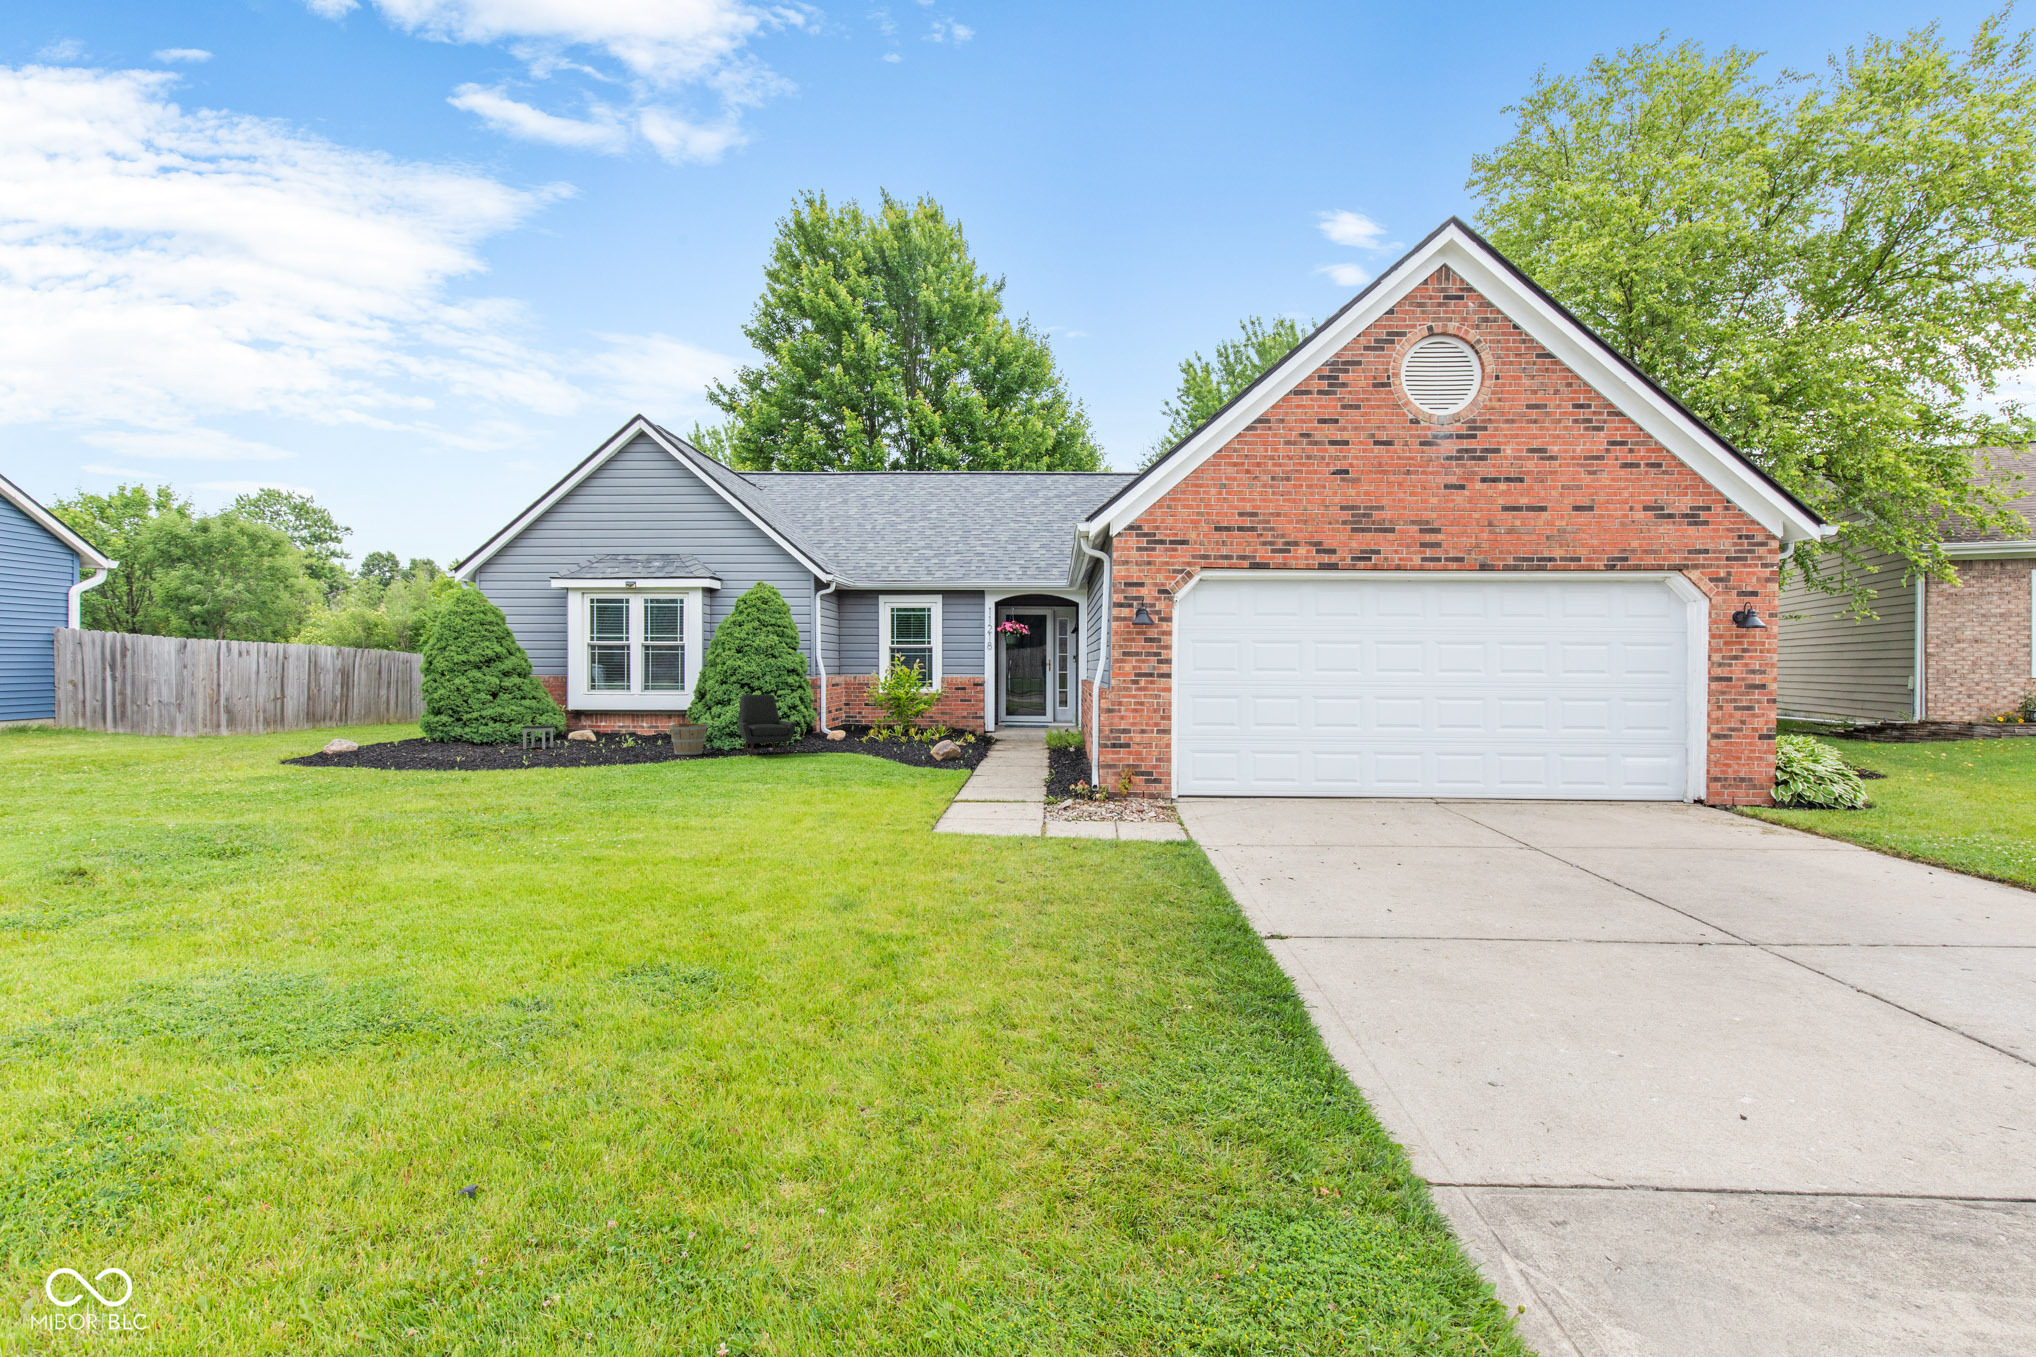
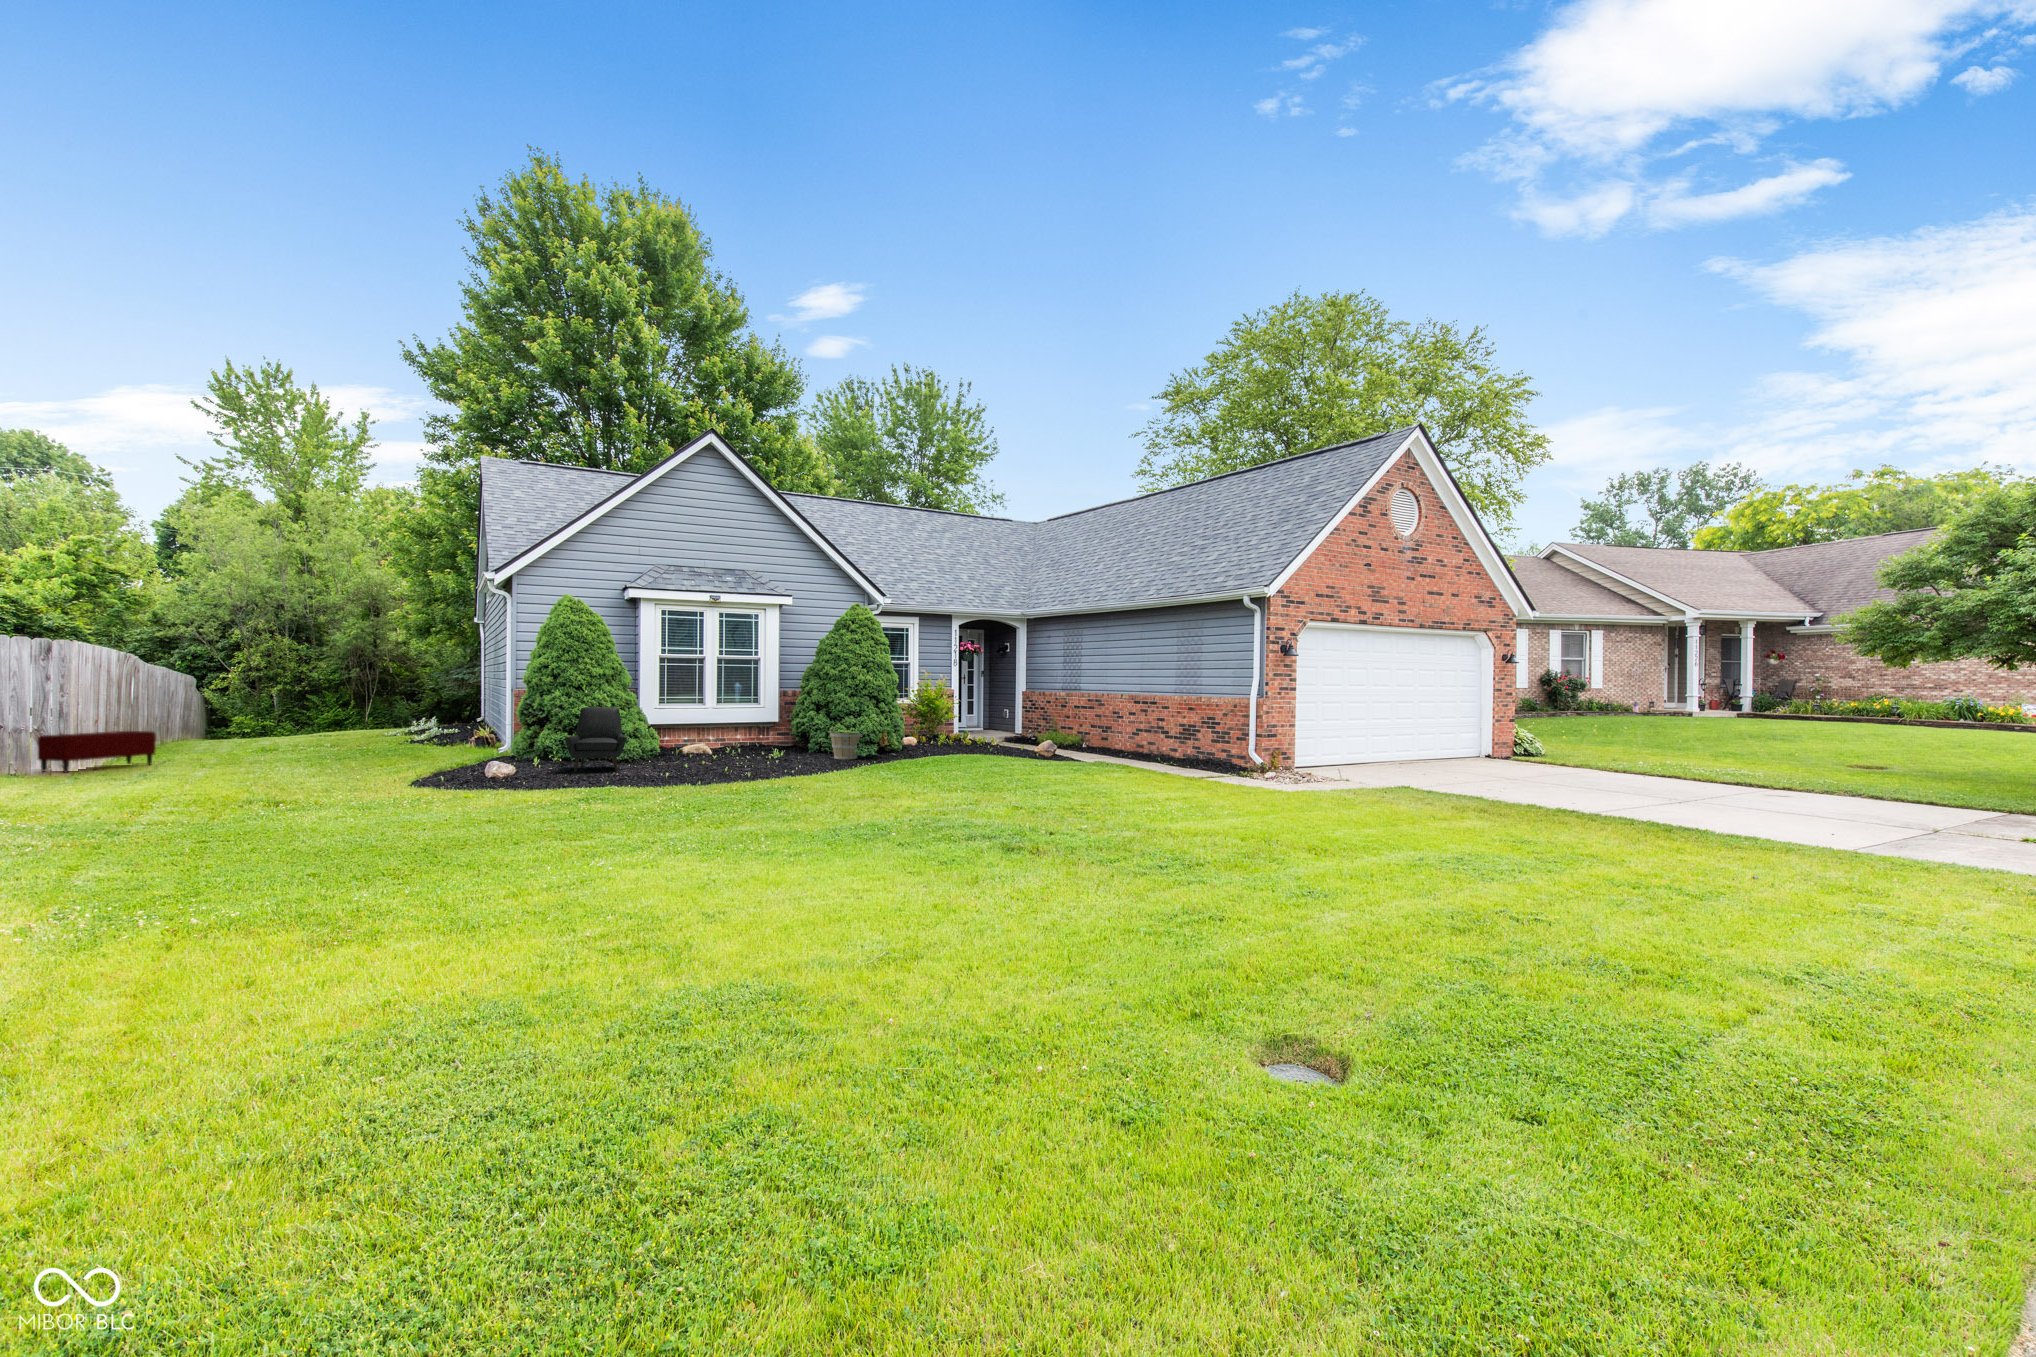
chair: present [738,695,796,757] -> present [565,707,627,772]
bench: none [161,705,240,735] -> present [37,731,156,773]
round table: present [522,725,554,749] -> none [664,739,694,763]

